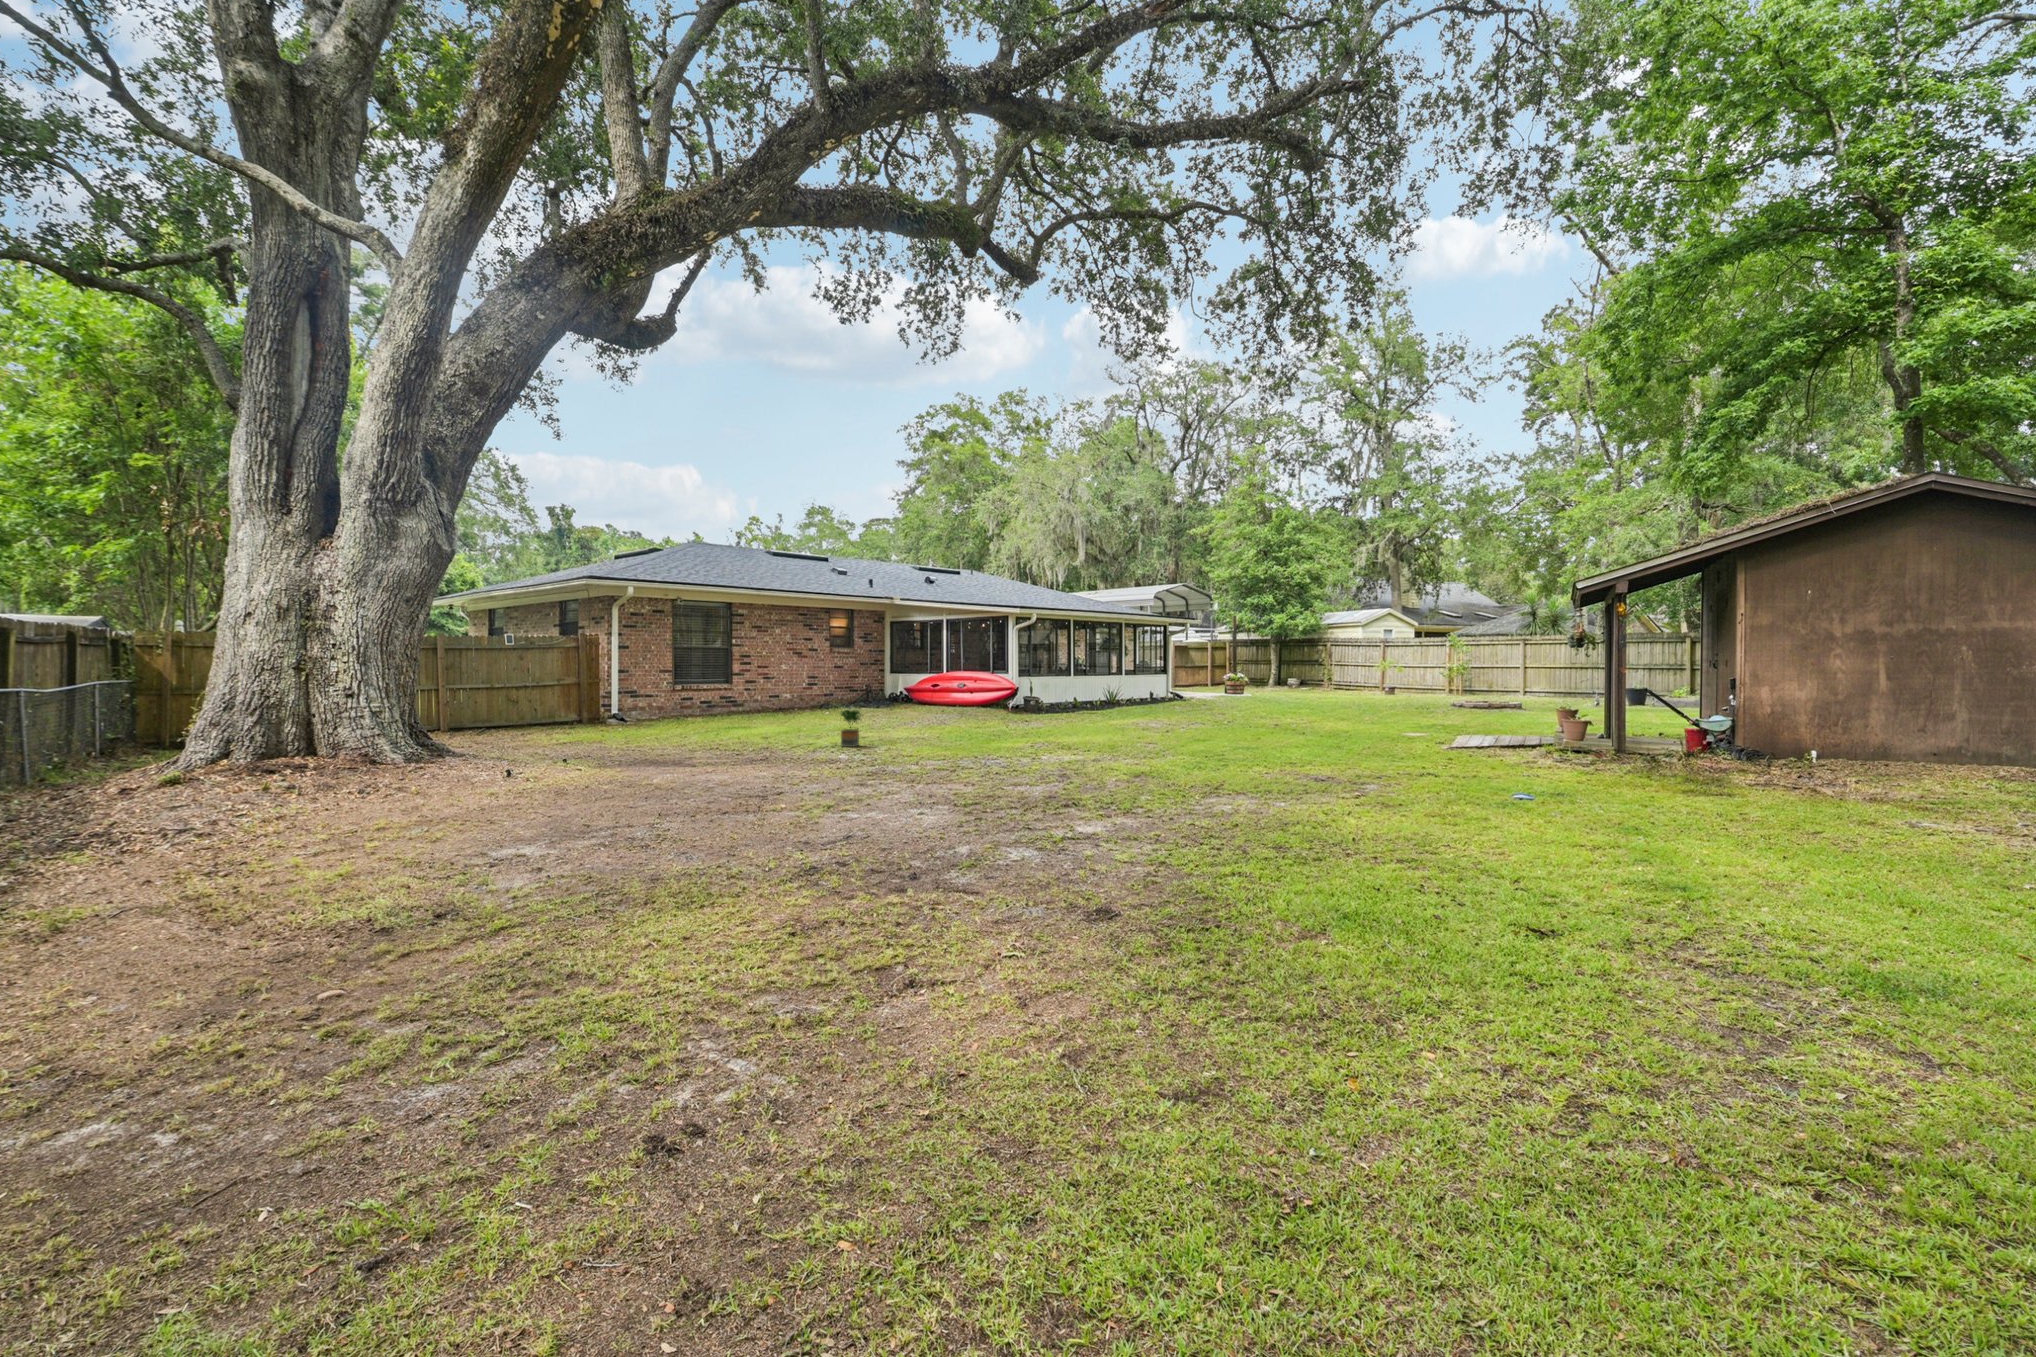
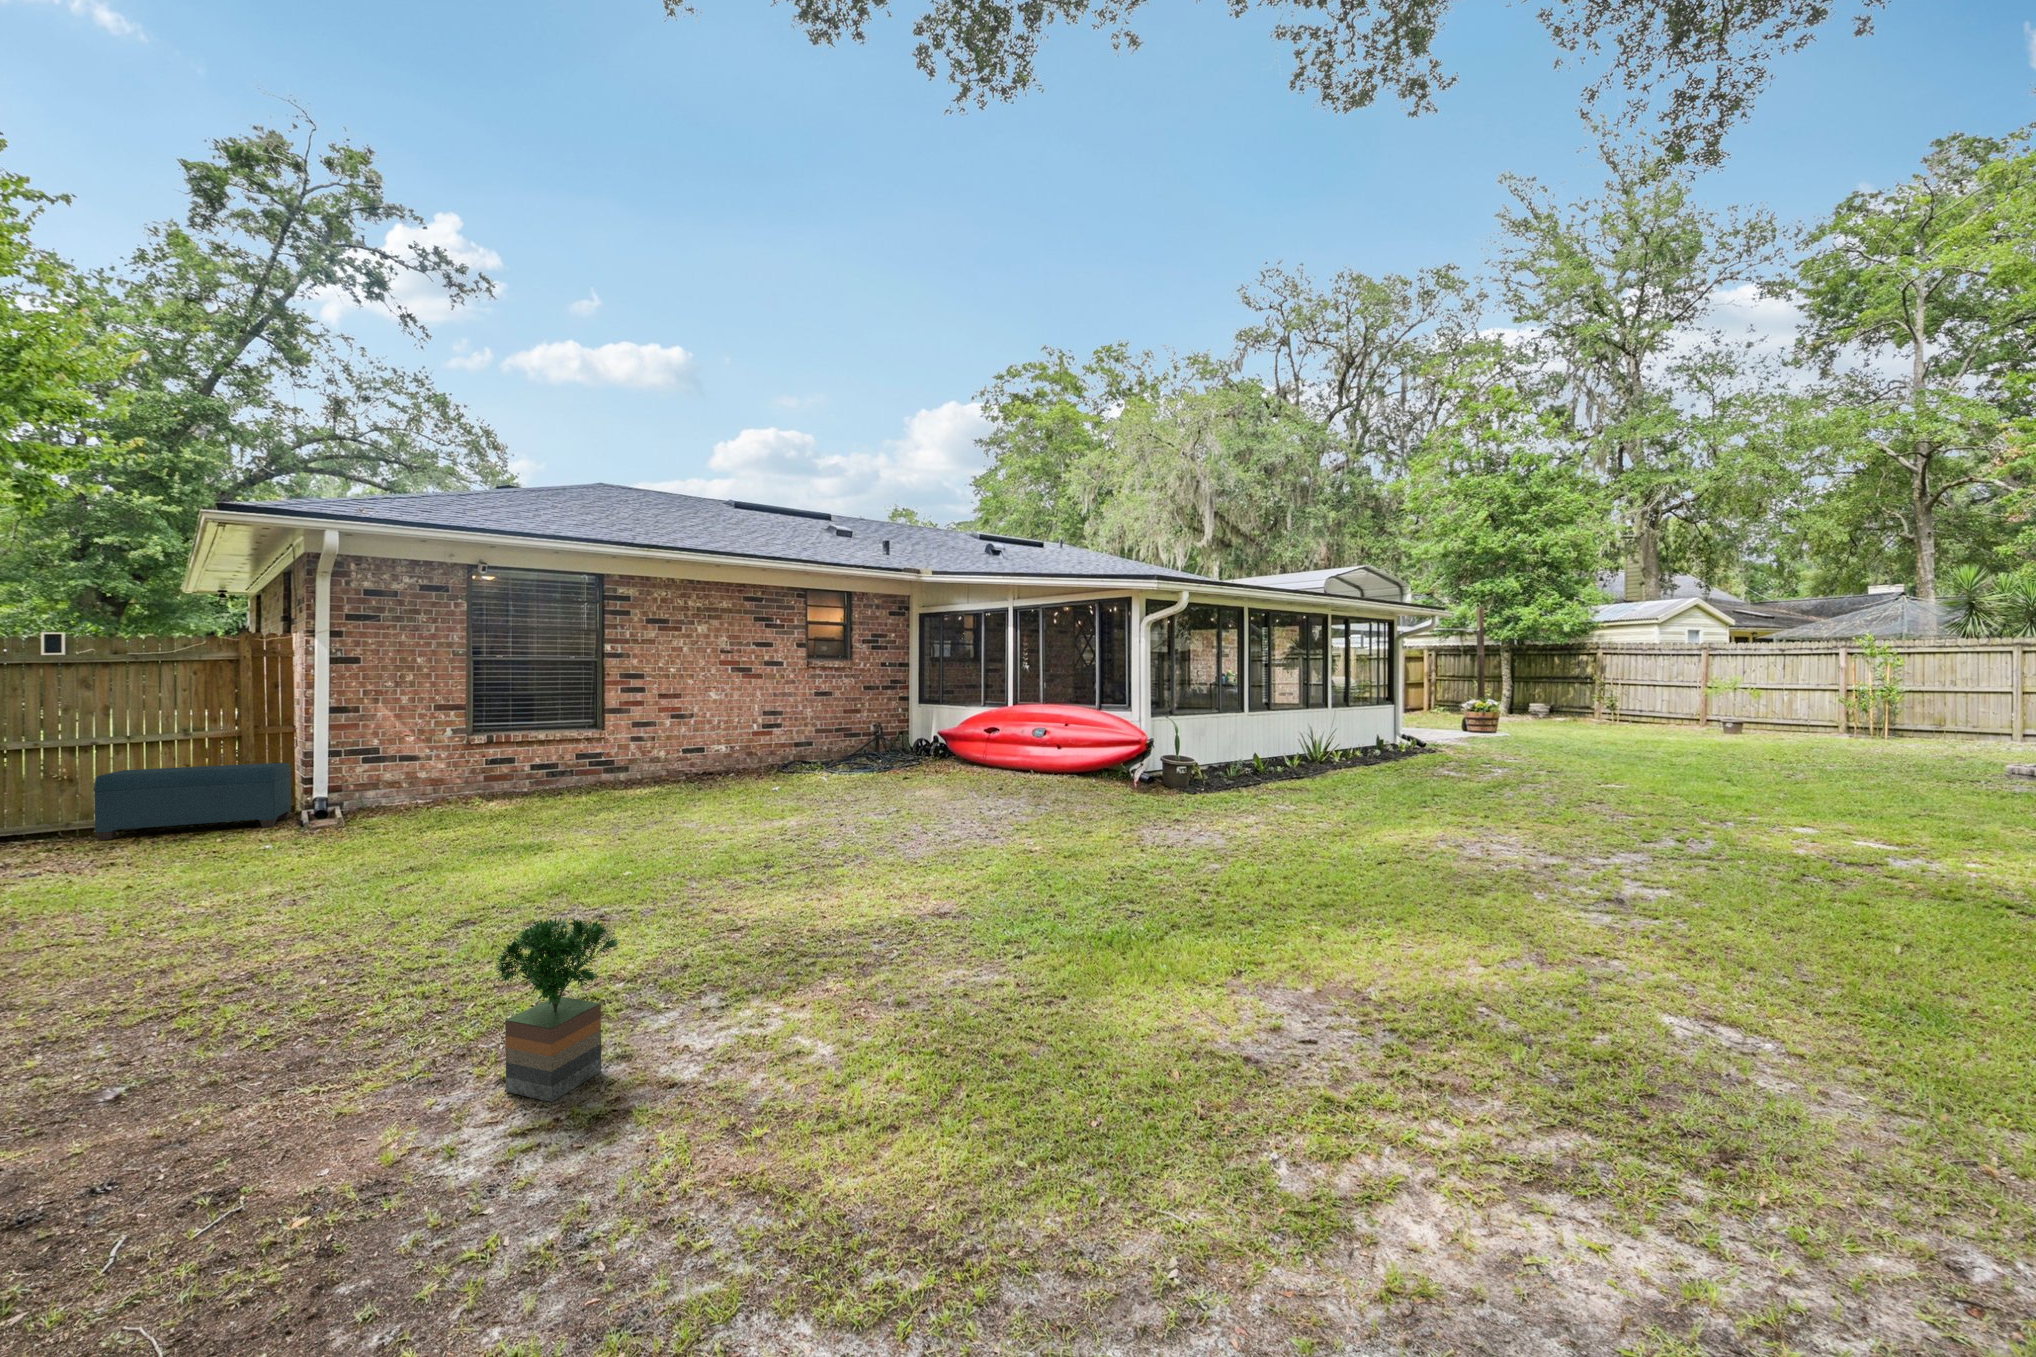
bench: none [543,696,611,726] -> present [94,763,291,840]

